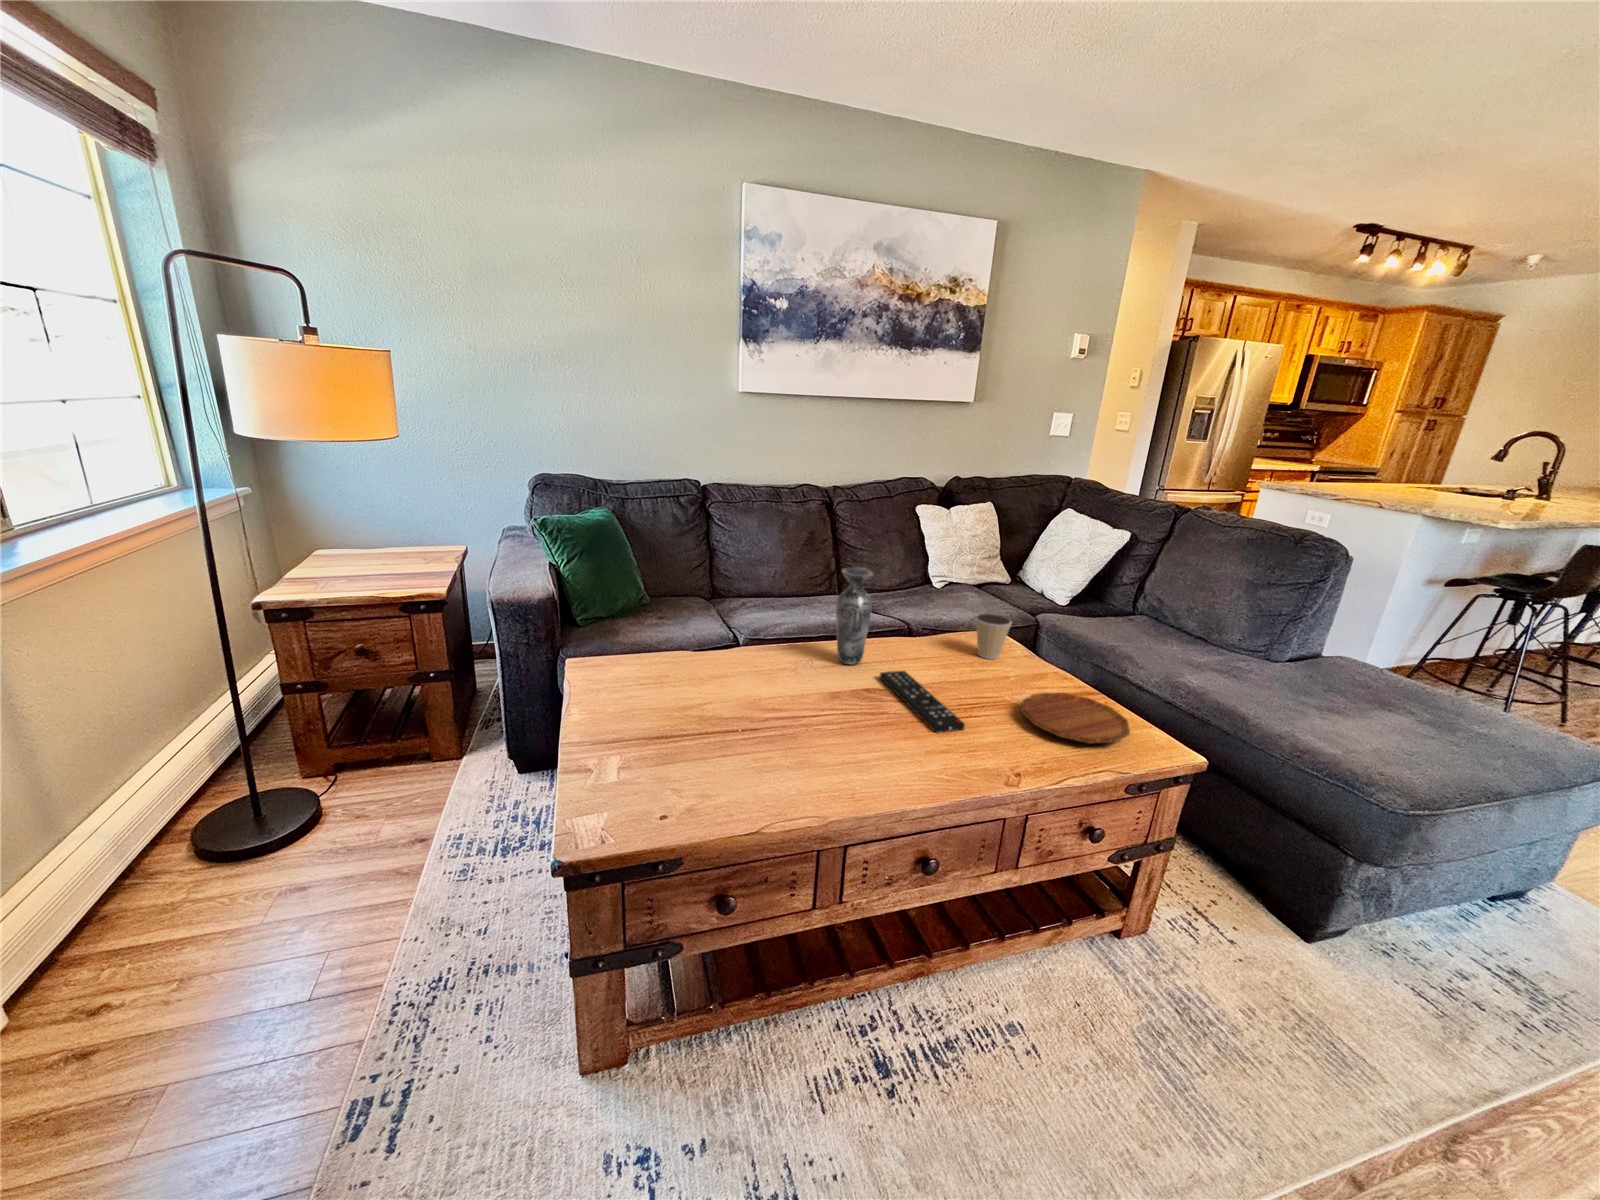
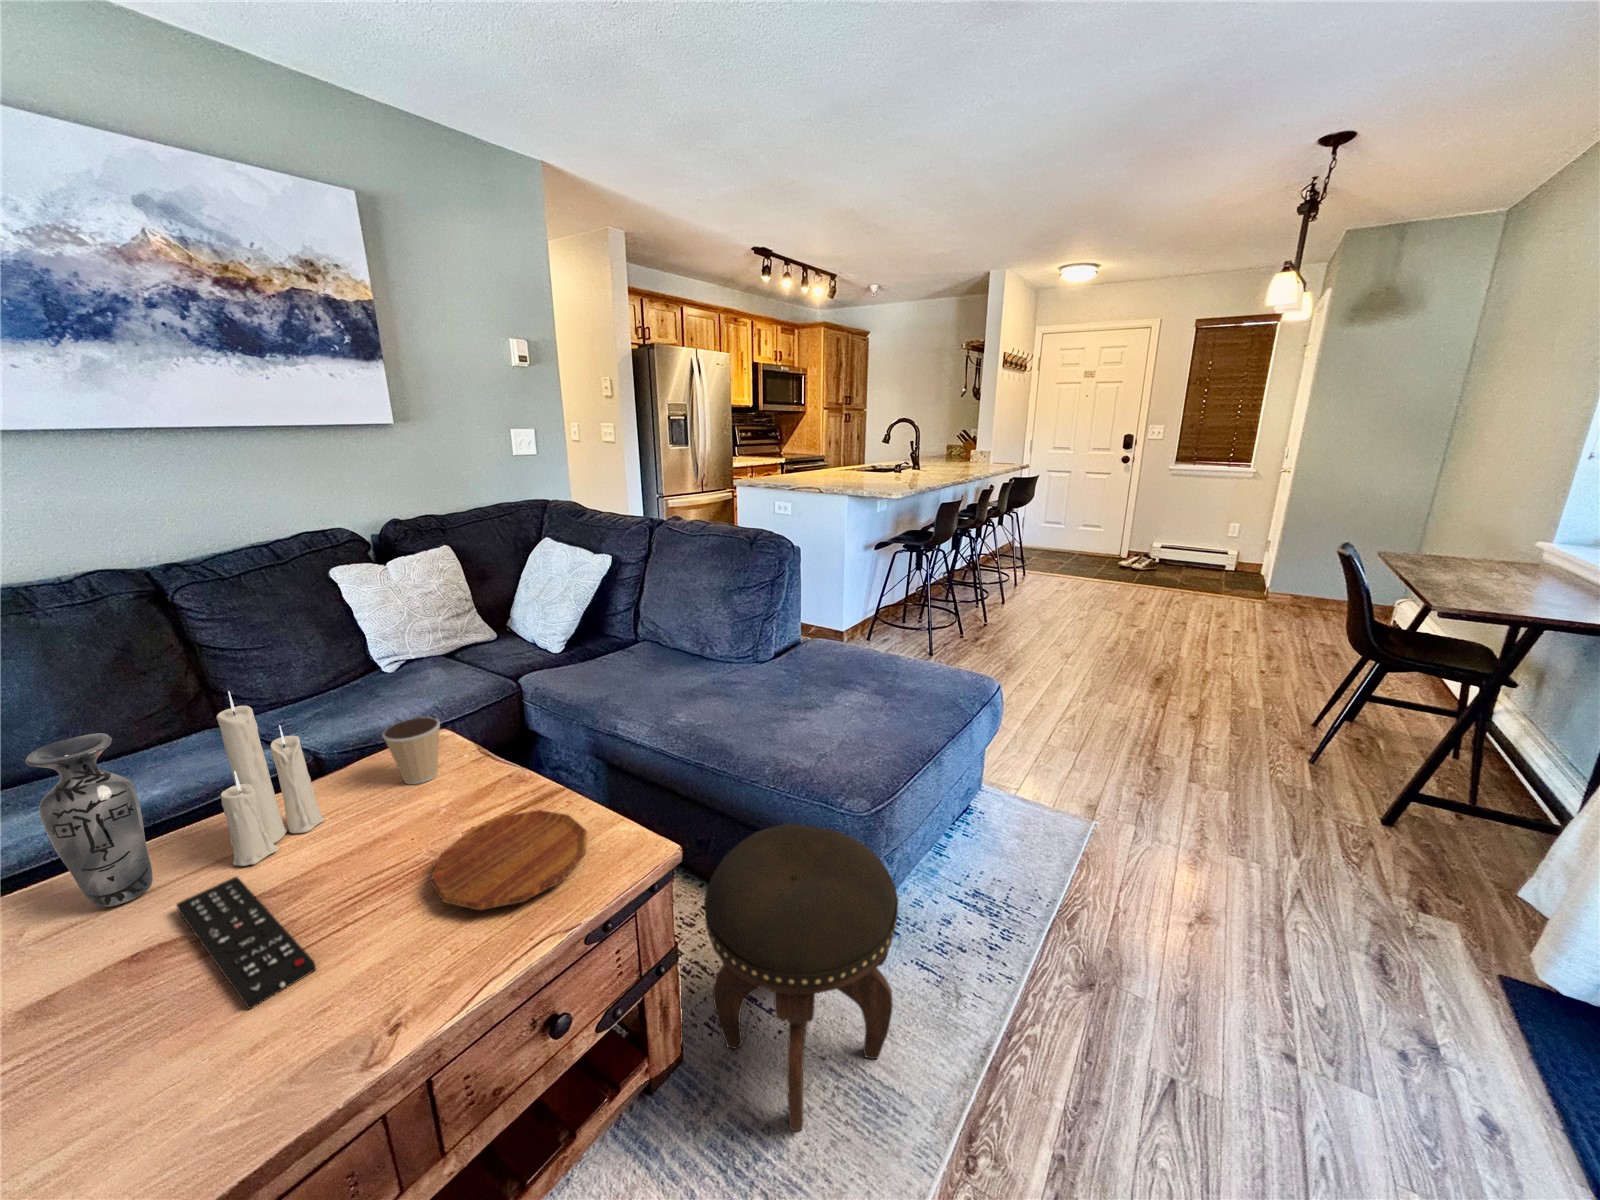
candle: none [896,556,941,669] -> present [217,691,324,866]
footstool: none [1186,783,1429,1030] -> present [704,824,898,1131]

